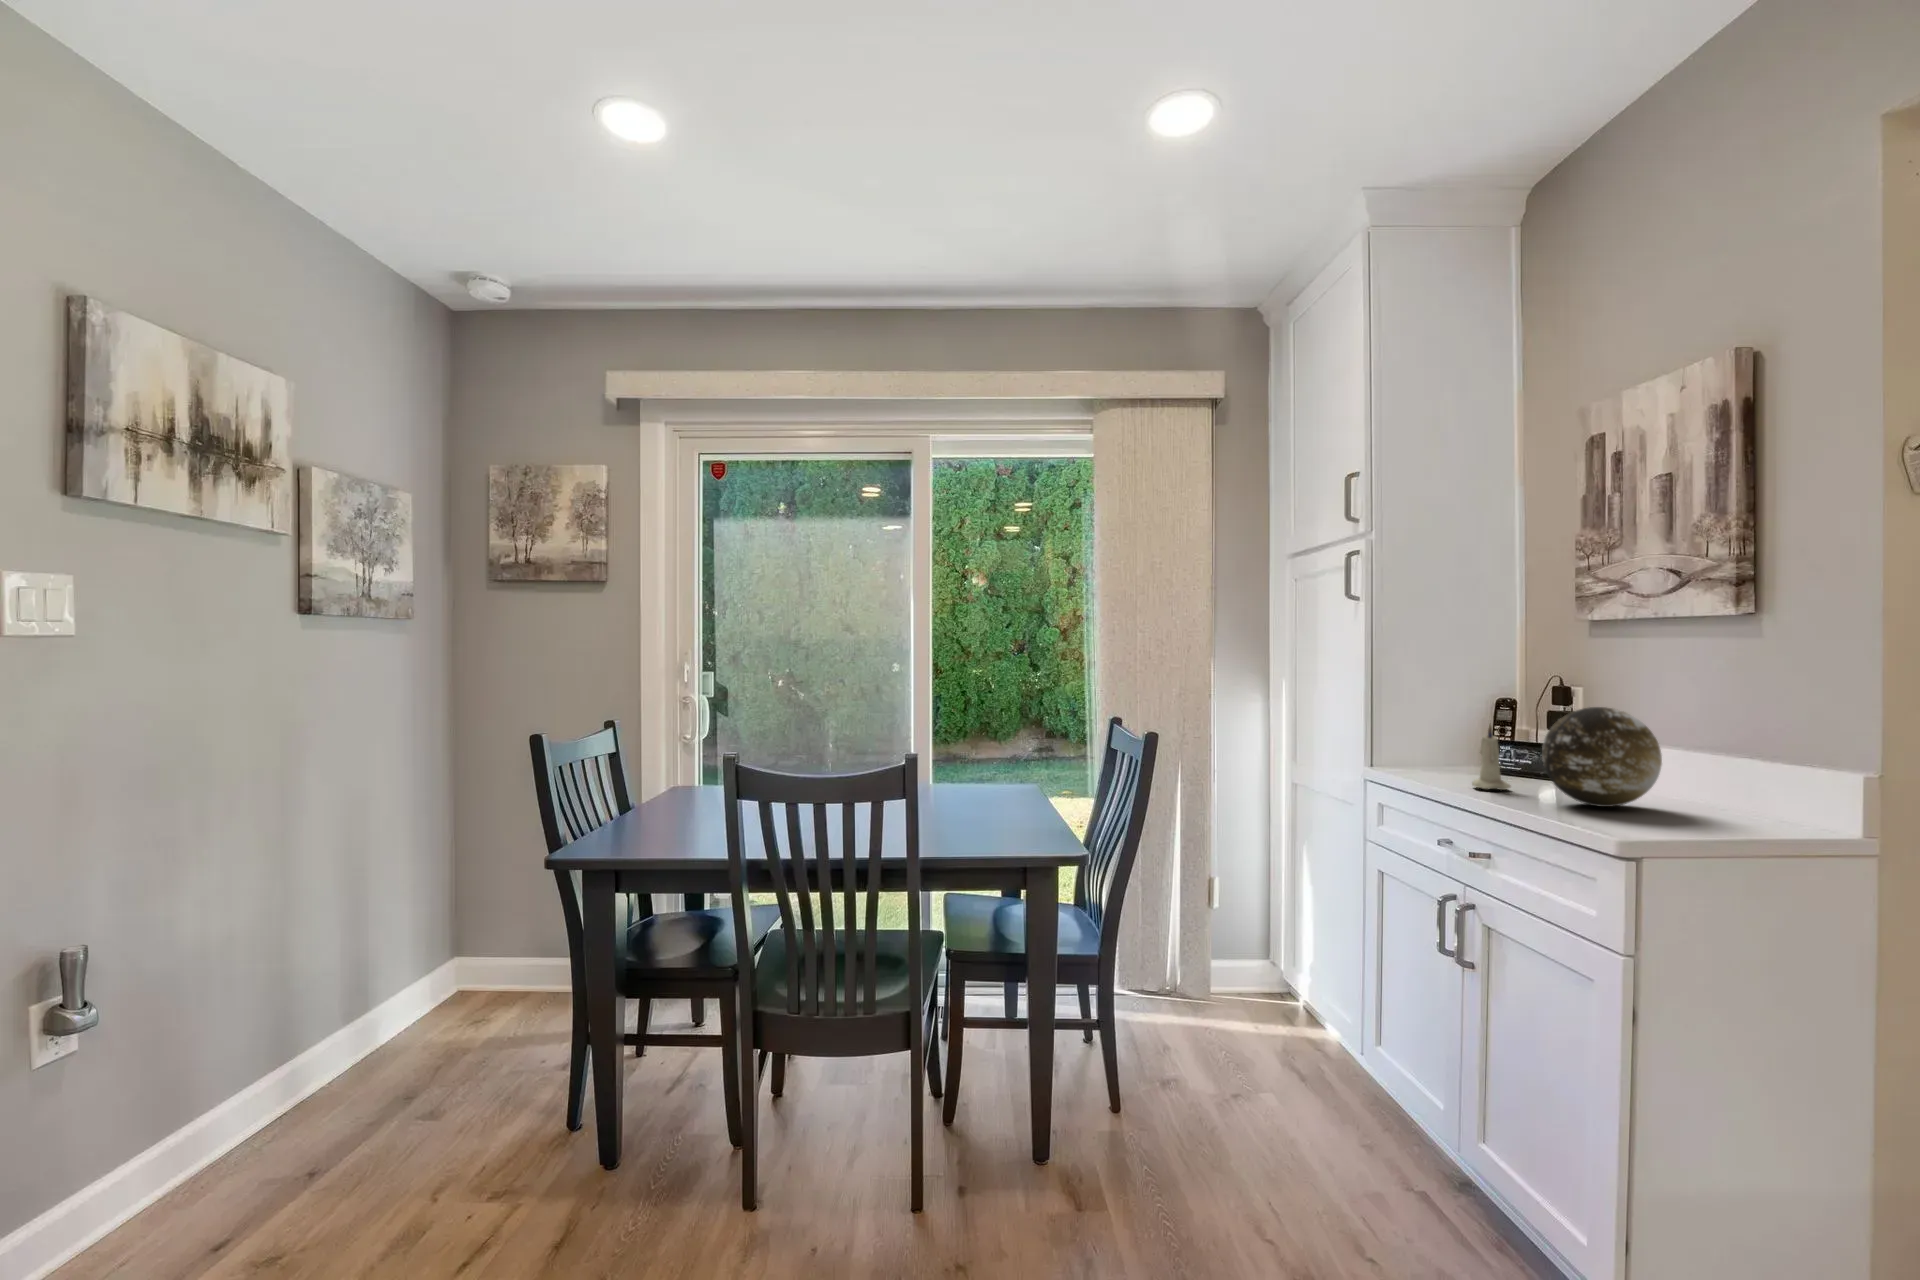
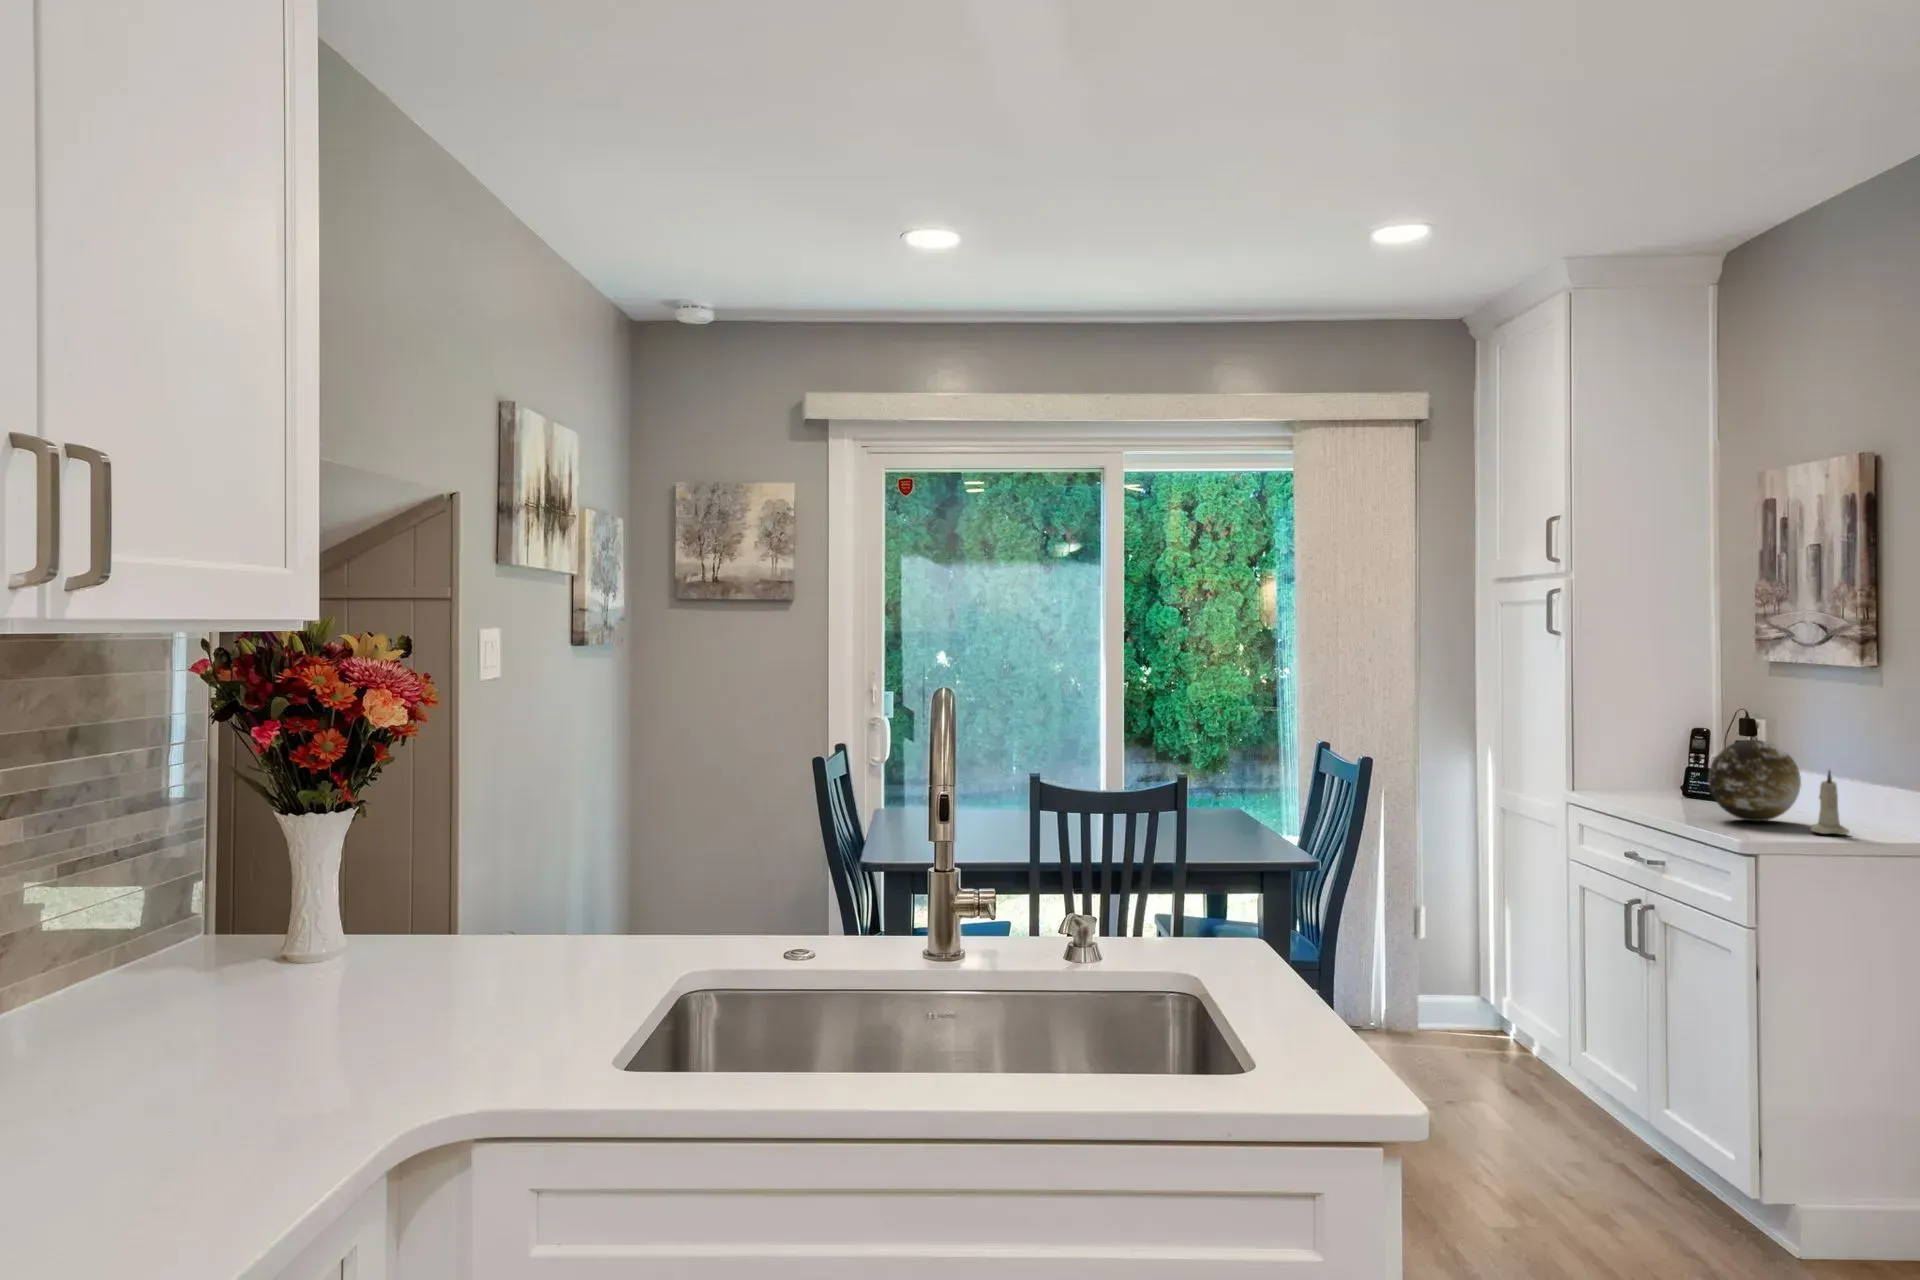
candle: present [1472,725,1511,790] -> present [1810,770,1849,835]

